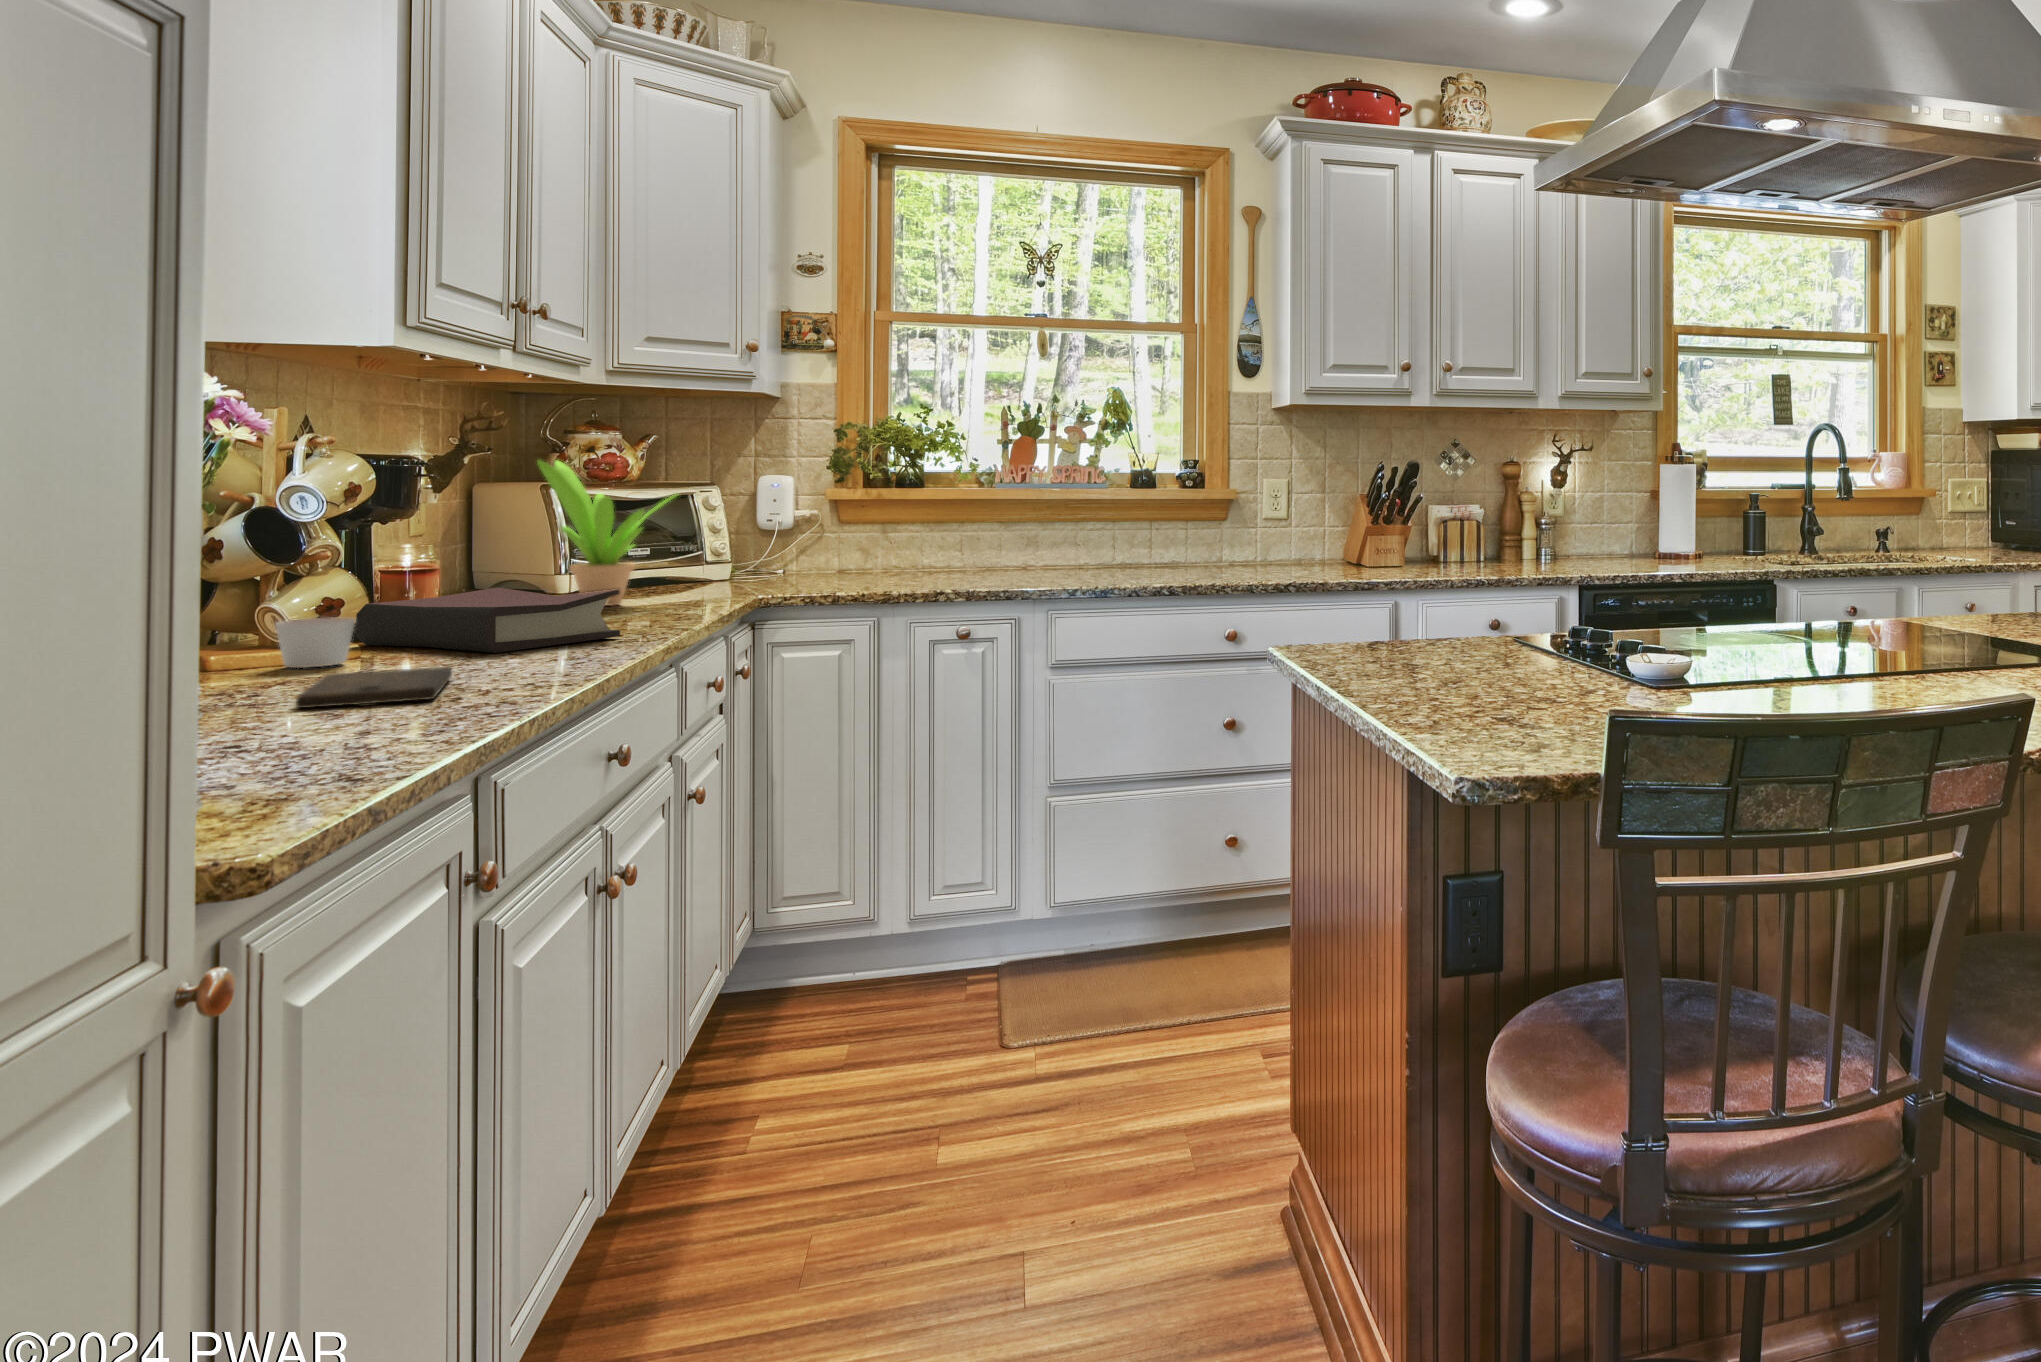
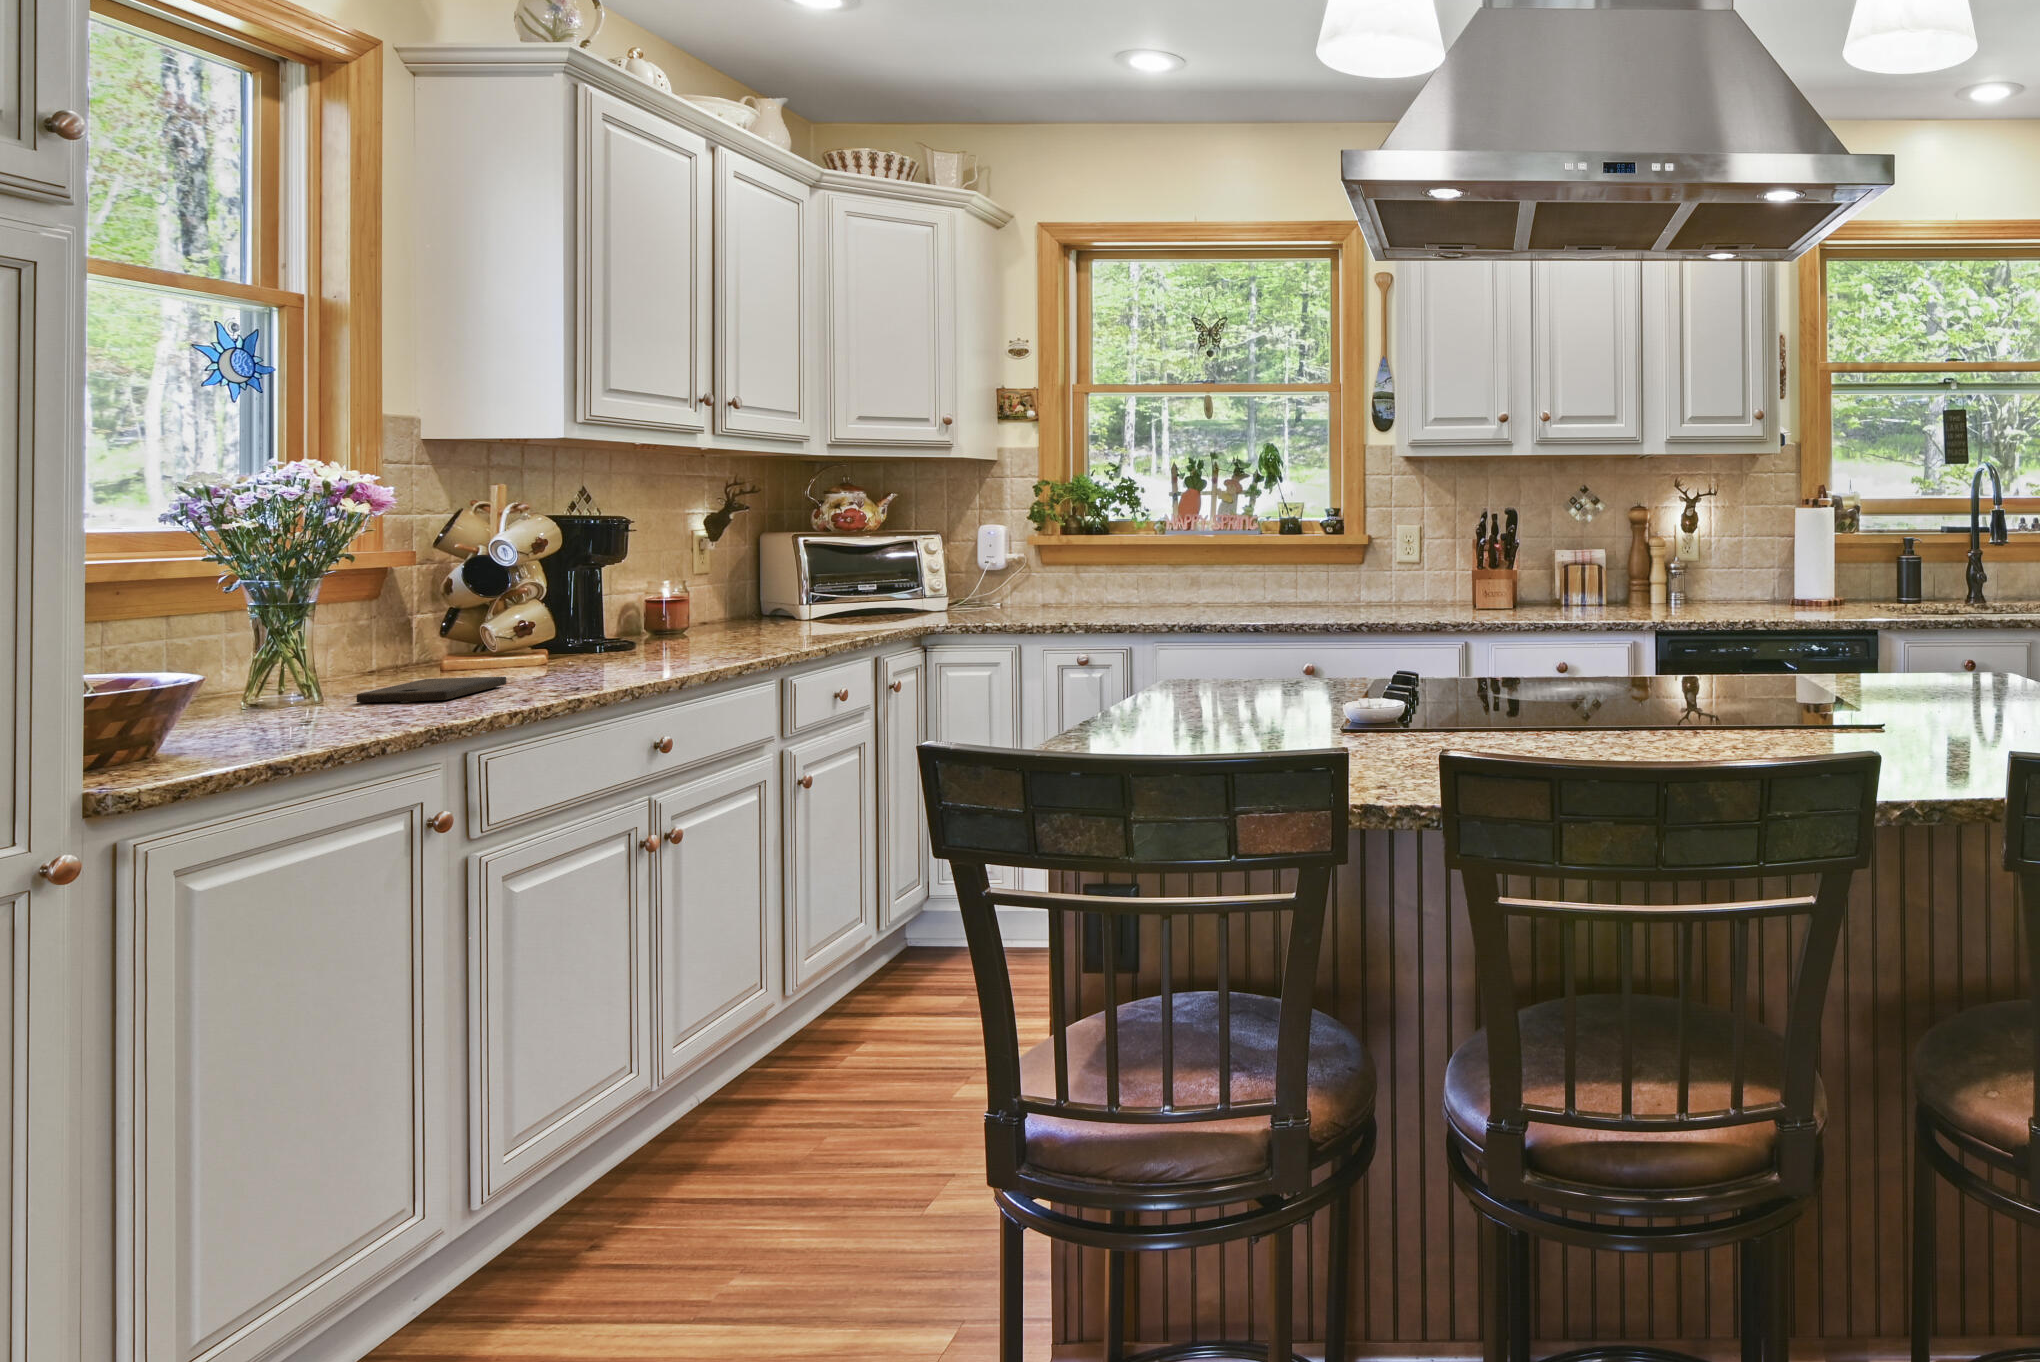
potted plant: present [538,460,676,606] -> none [718,518,839,633]
hardback book: present [356,587,620,653] -> none [533,617,706,667]
candle: present [276,617,355,668] -> none [436,638,492,674]

